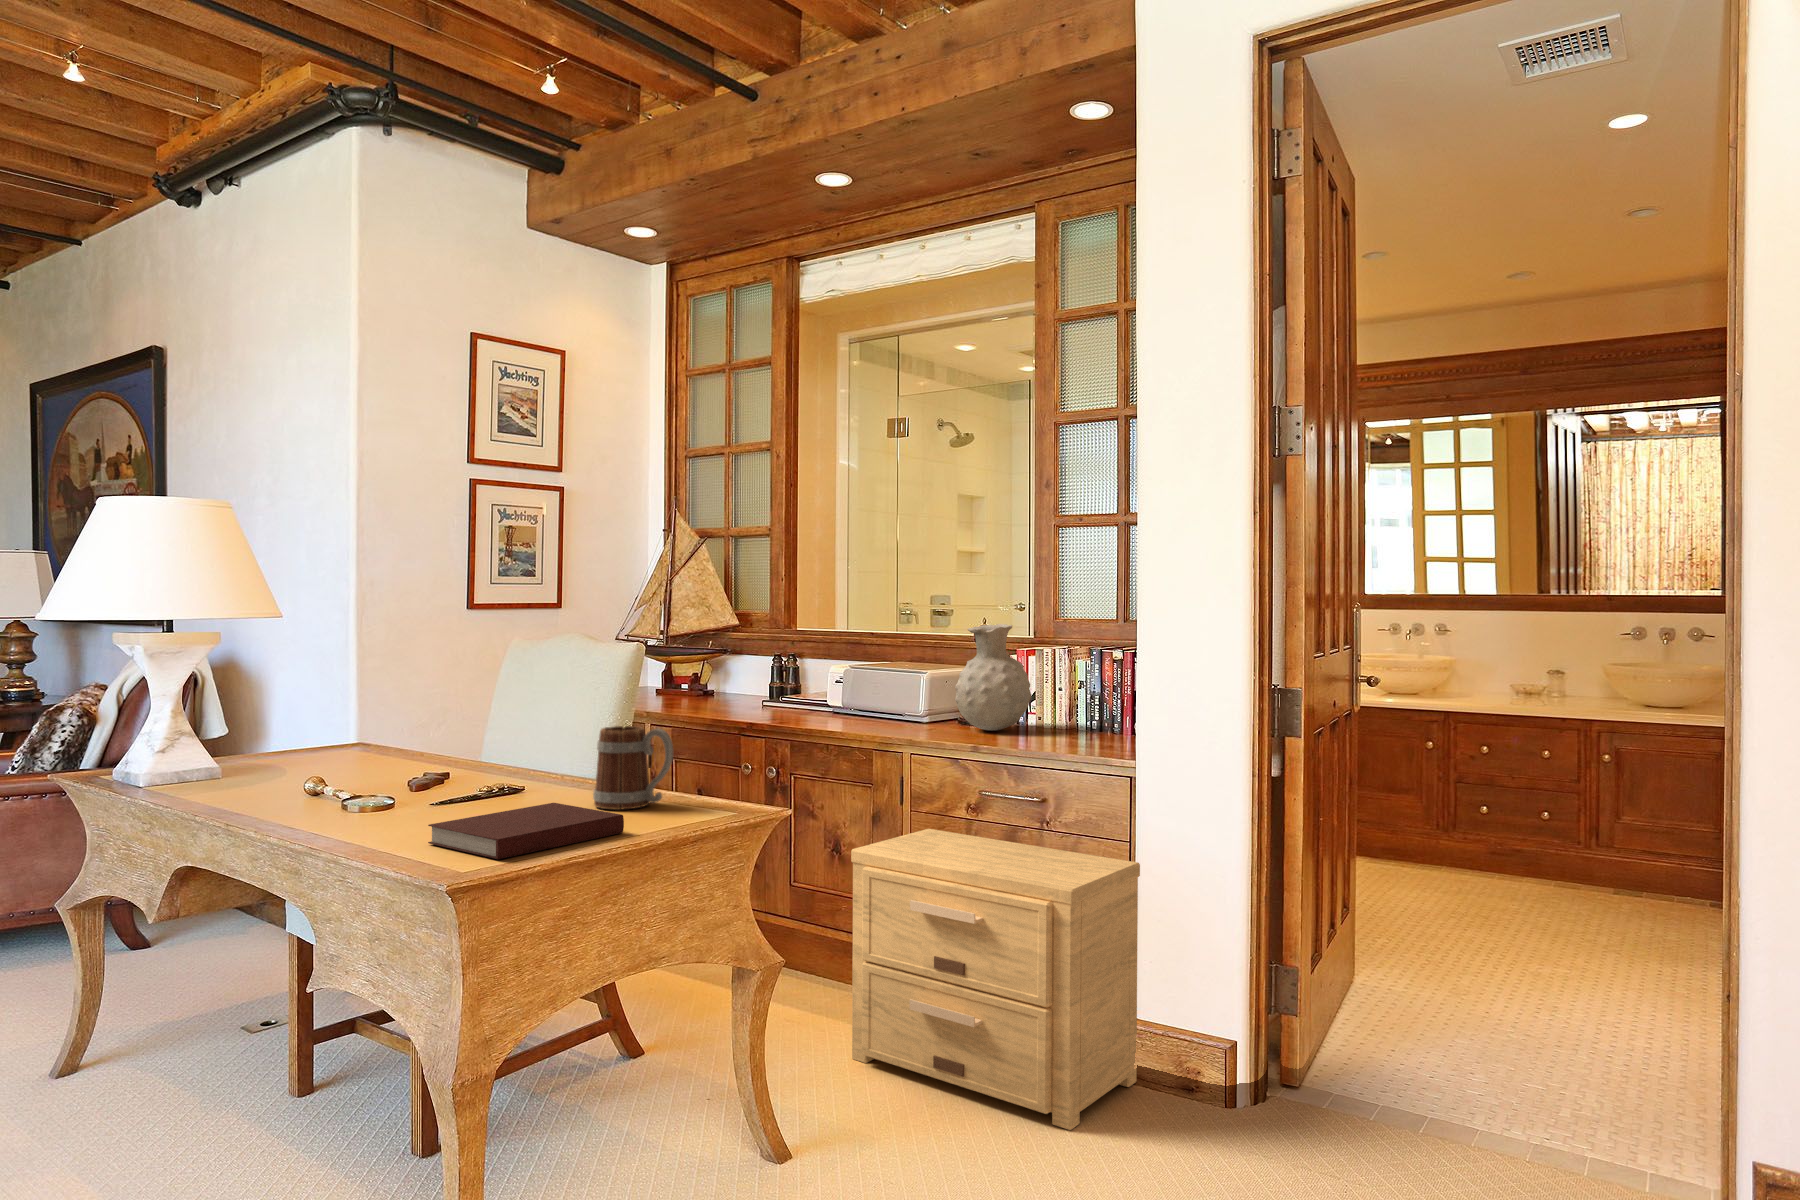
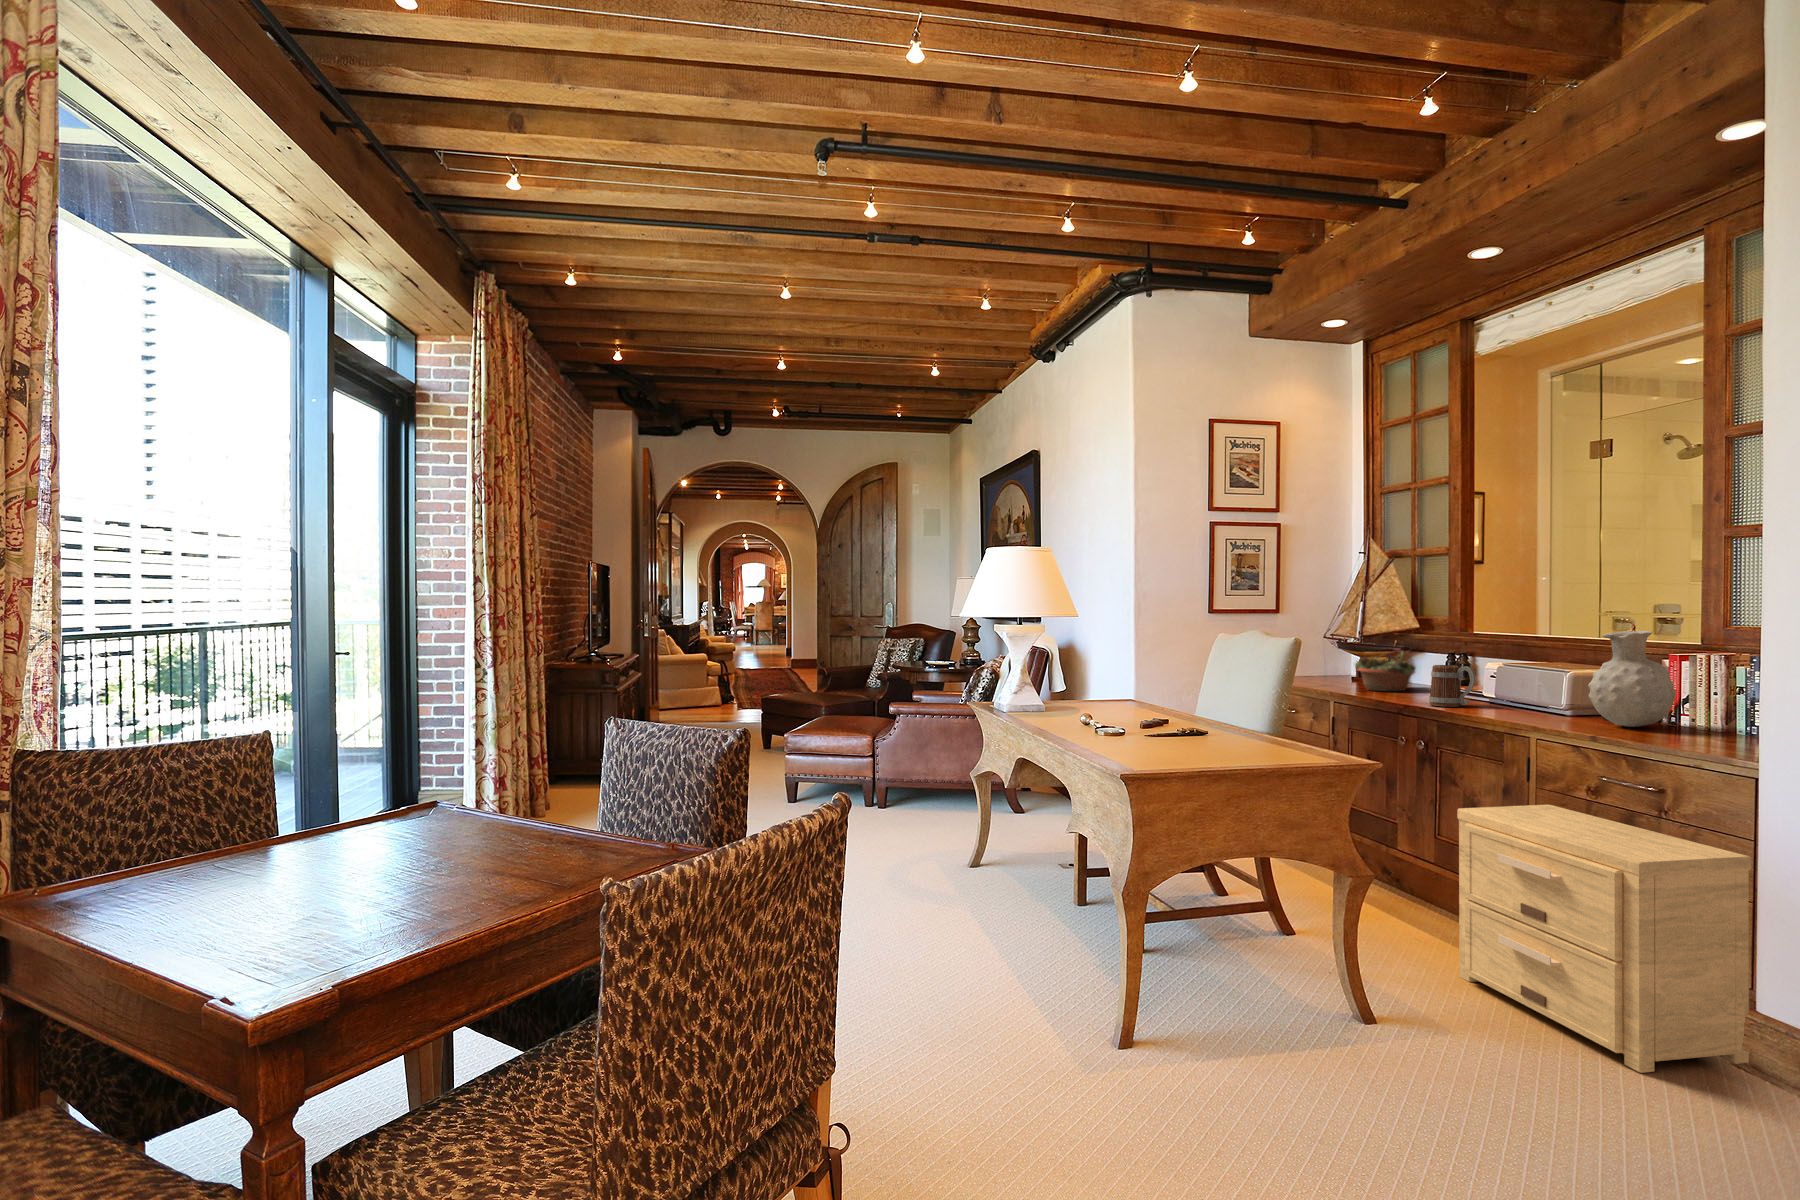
succulent planter: none [669,650,741,705] -> present [1355,649,1415,691]
mug: present [593,726,673,810] -> present [1429,665,1475,707]
notebook: present [428,803,624,859] -> none [1109,738,1225,763]

